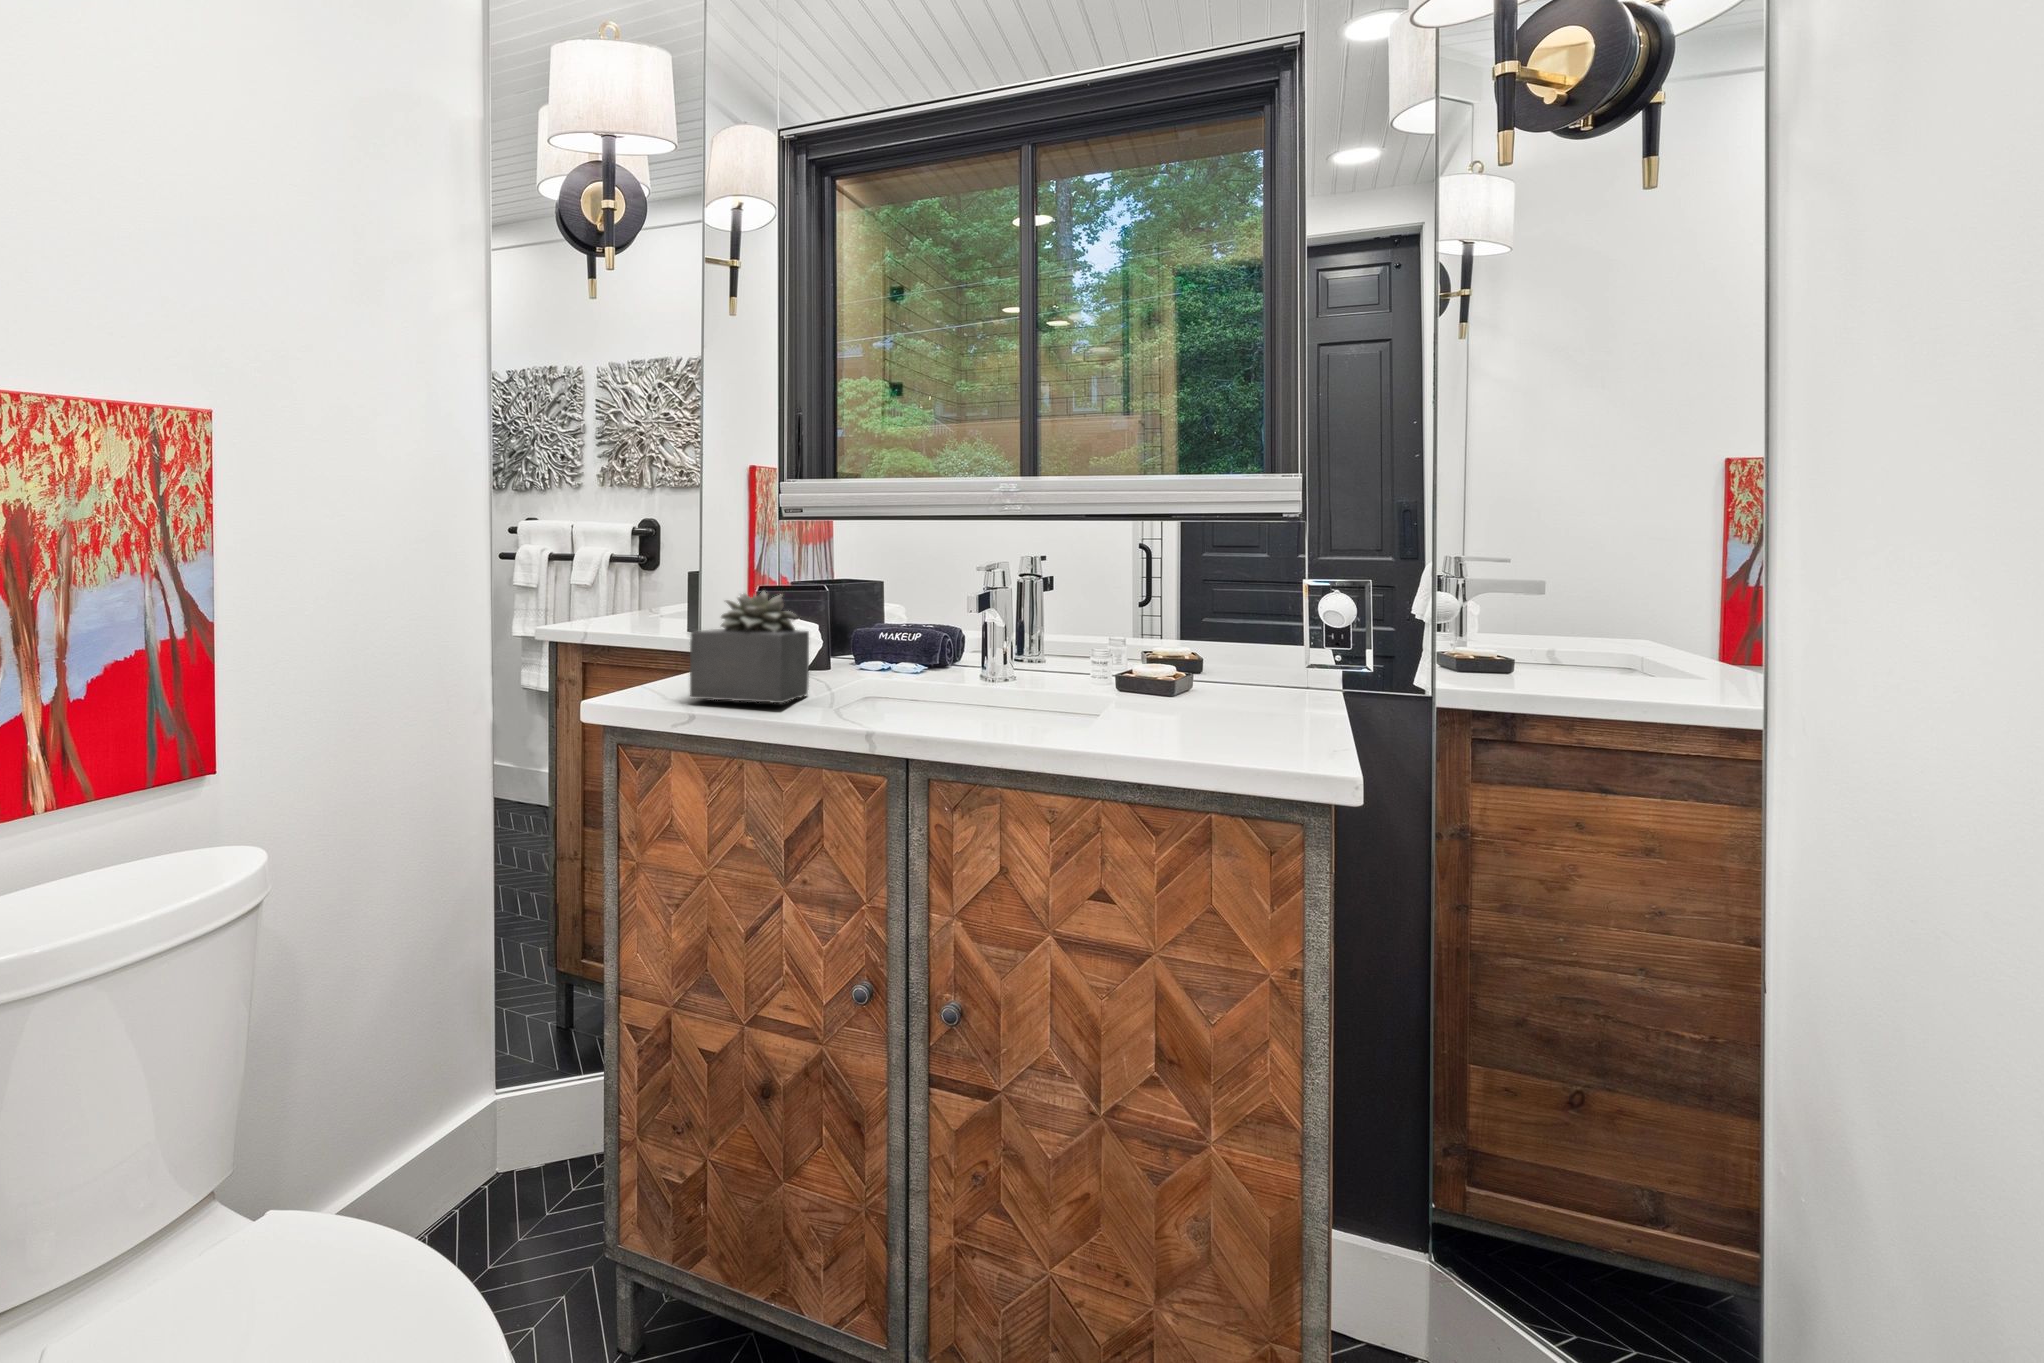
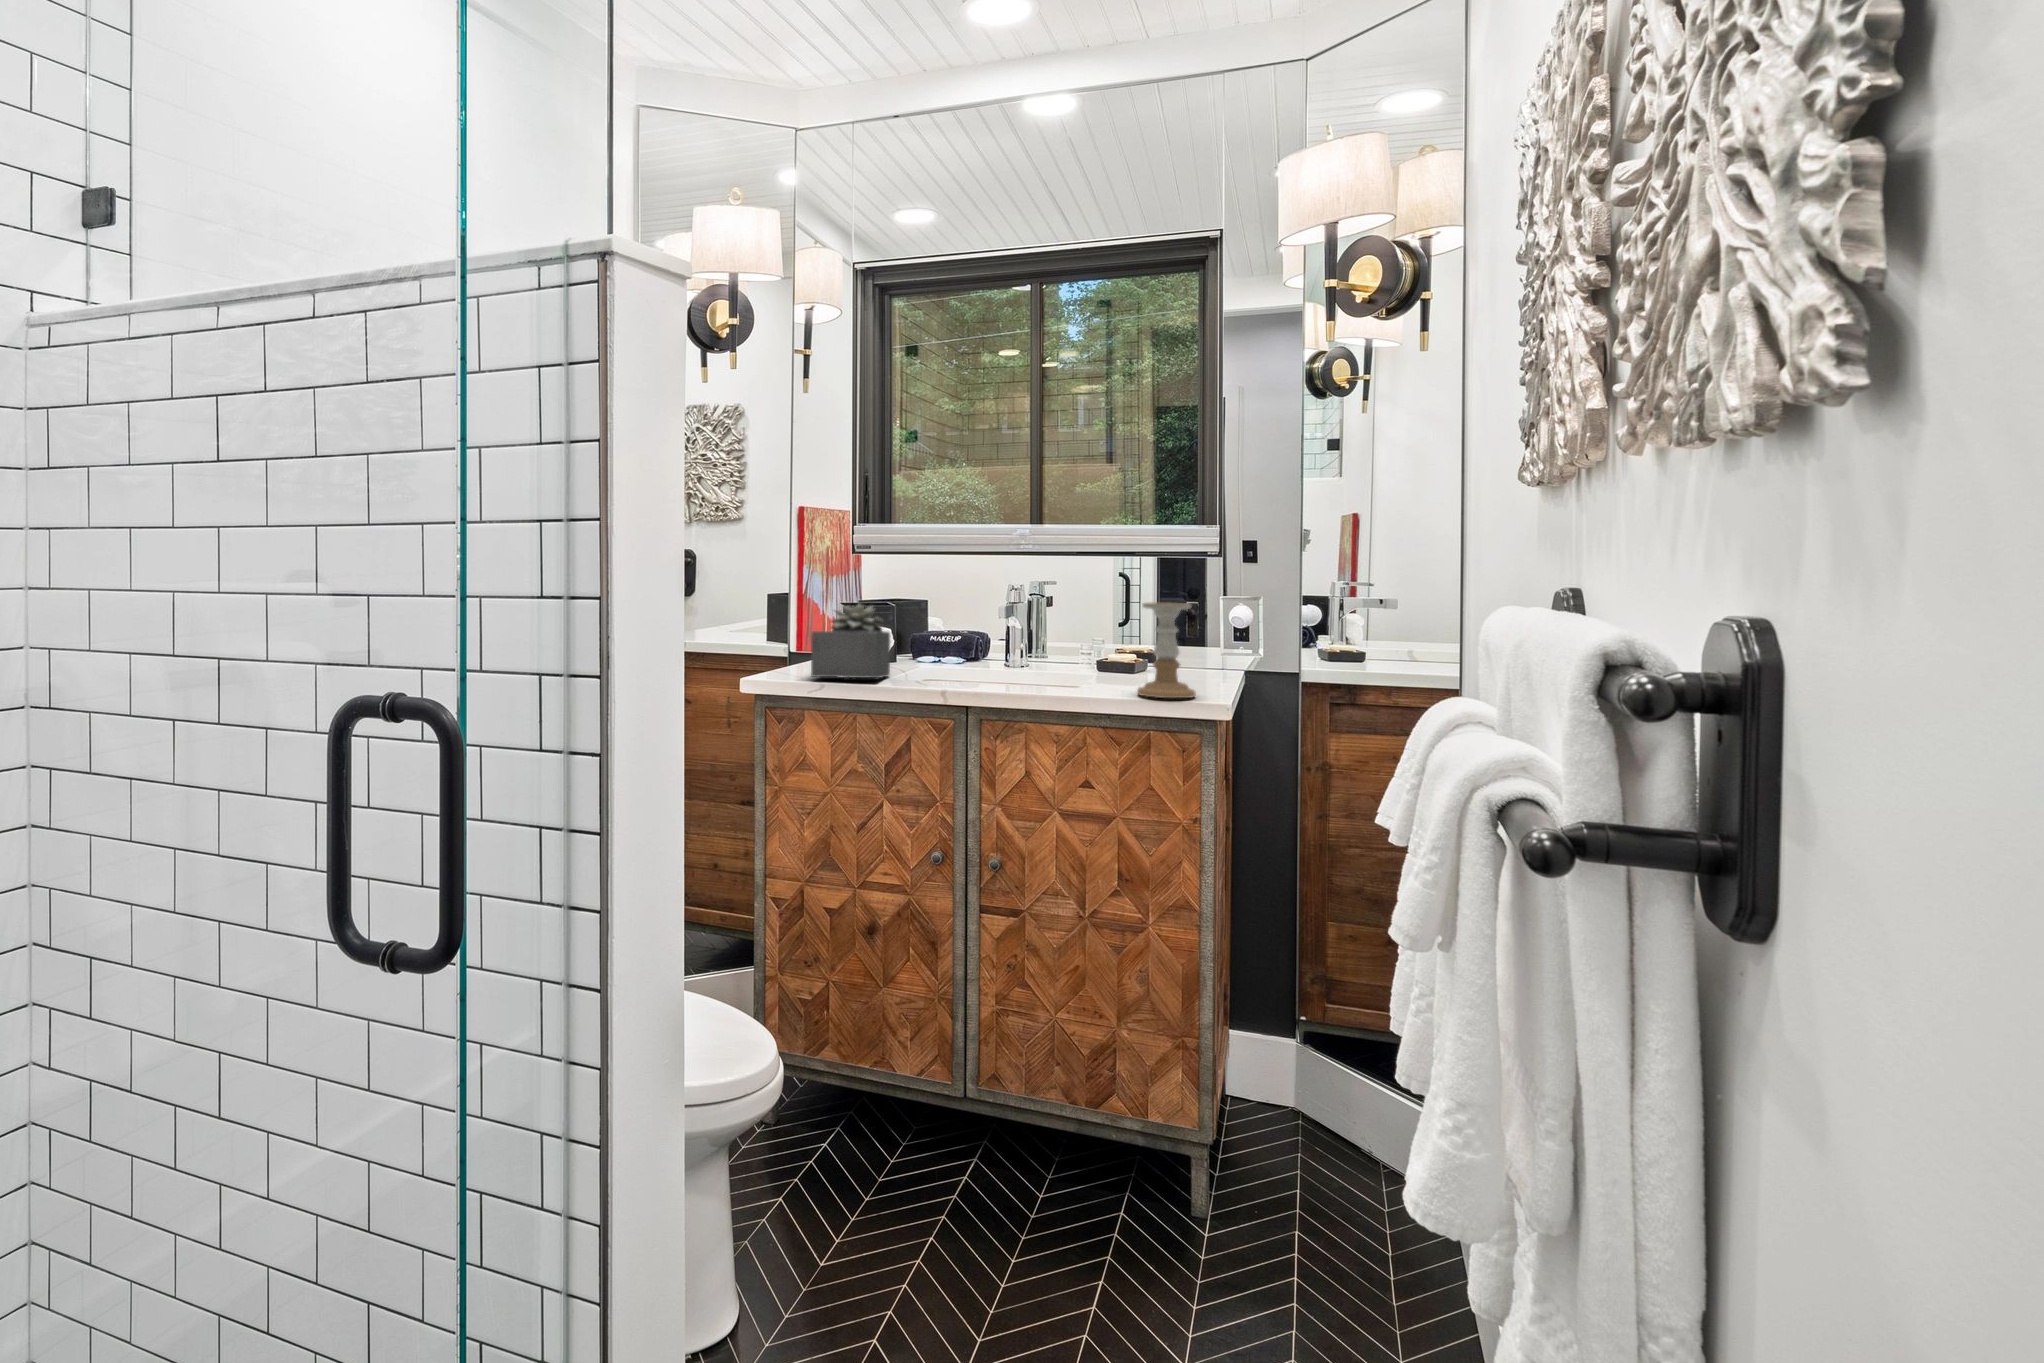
candle holder: none [1181,593,1279,752] -> present [1137,603,1196,698]

